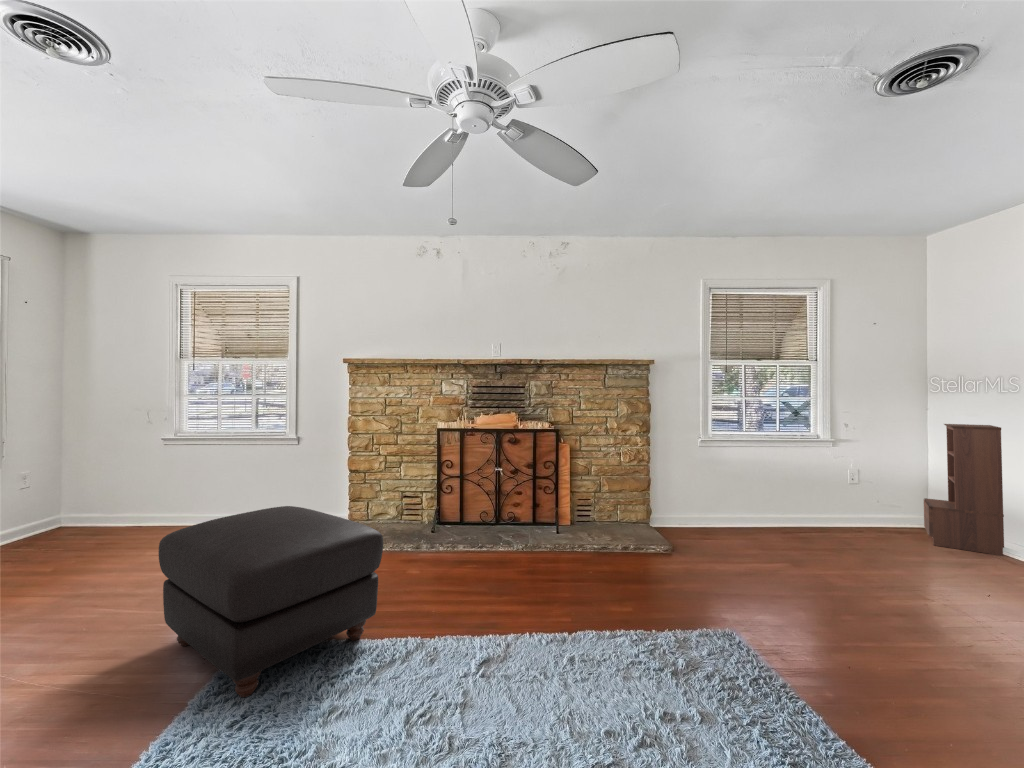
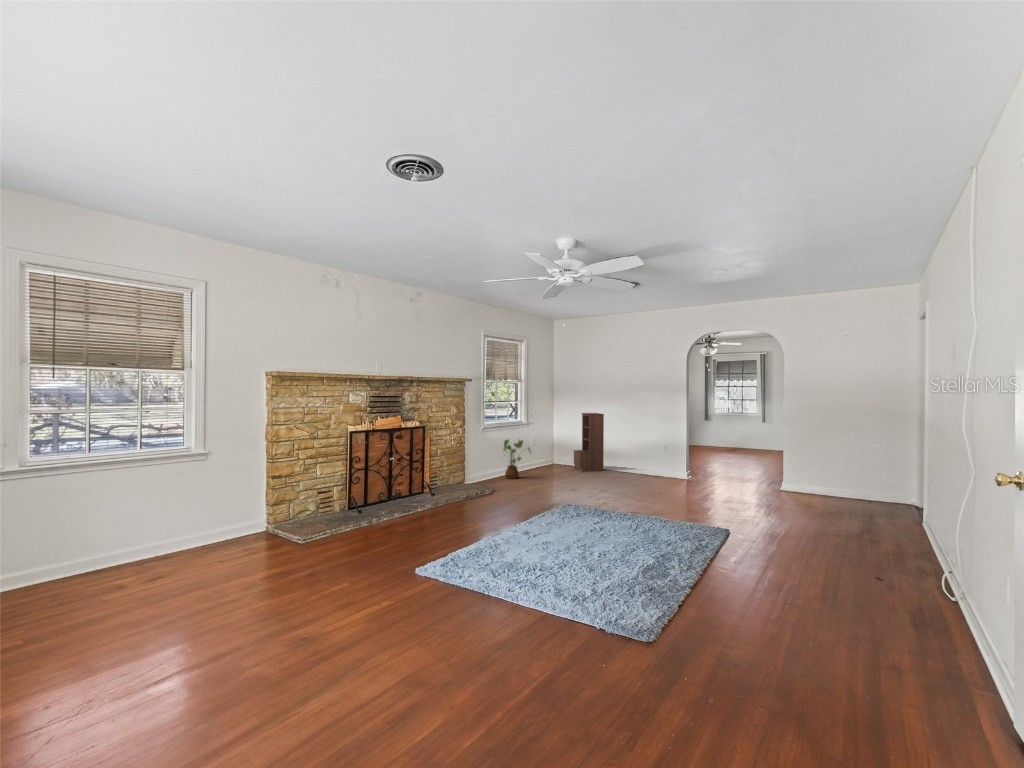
house plant: none [724,461,781,530] -> present [503,440,531,479]
ottoman: present [159,506,383,697] -> none [355,486,475,585]

